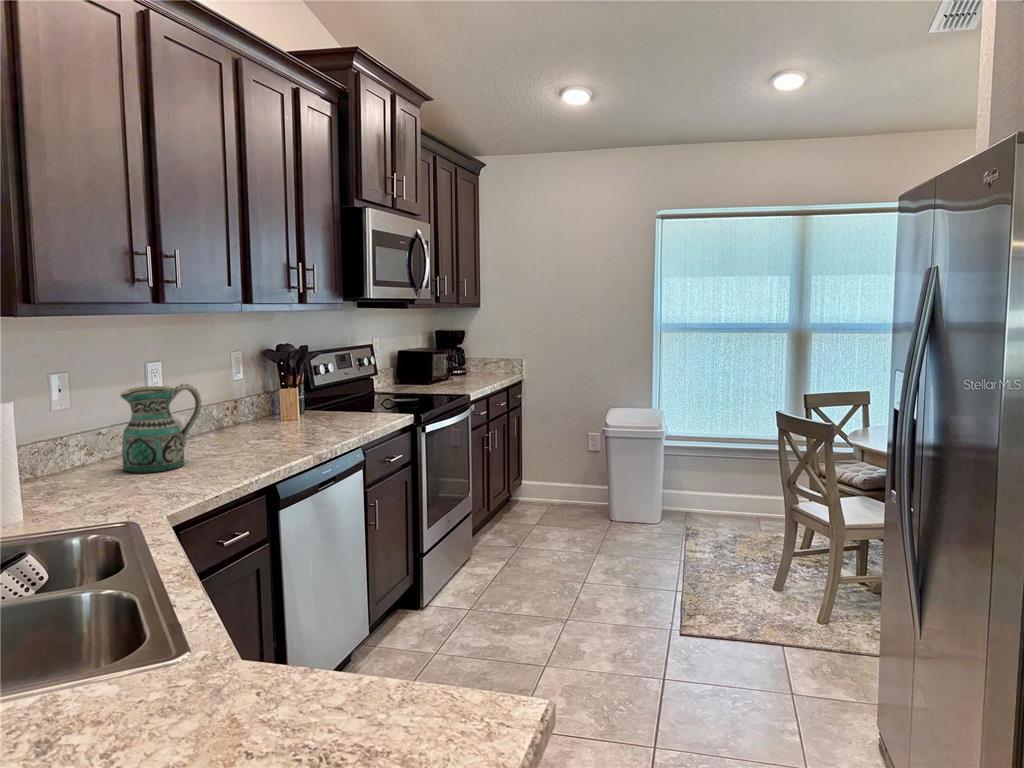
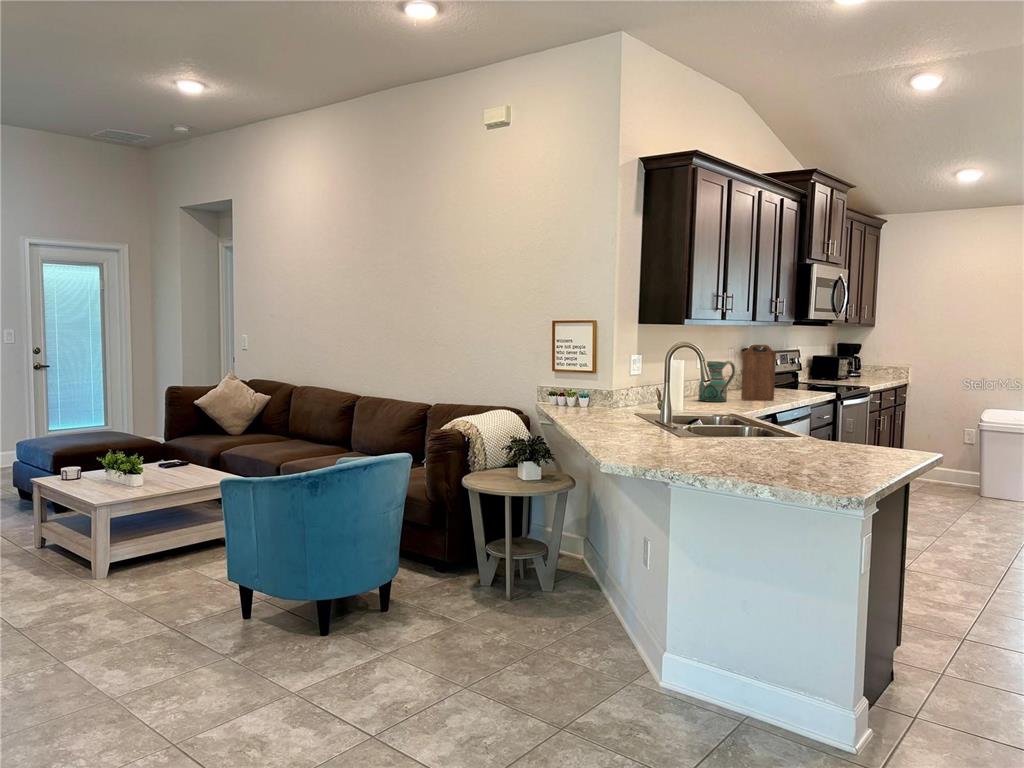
cutting board: none [217,348,286,456] -> present [741,345,776,400]

